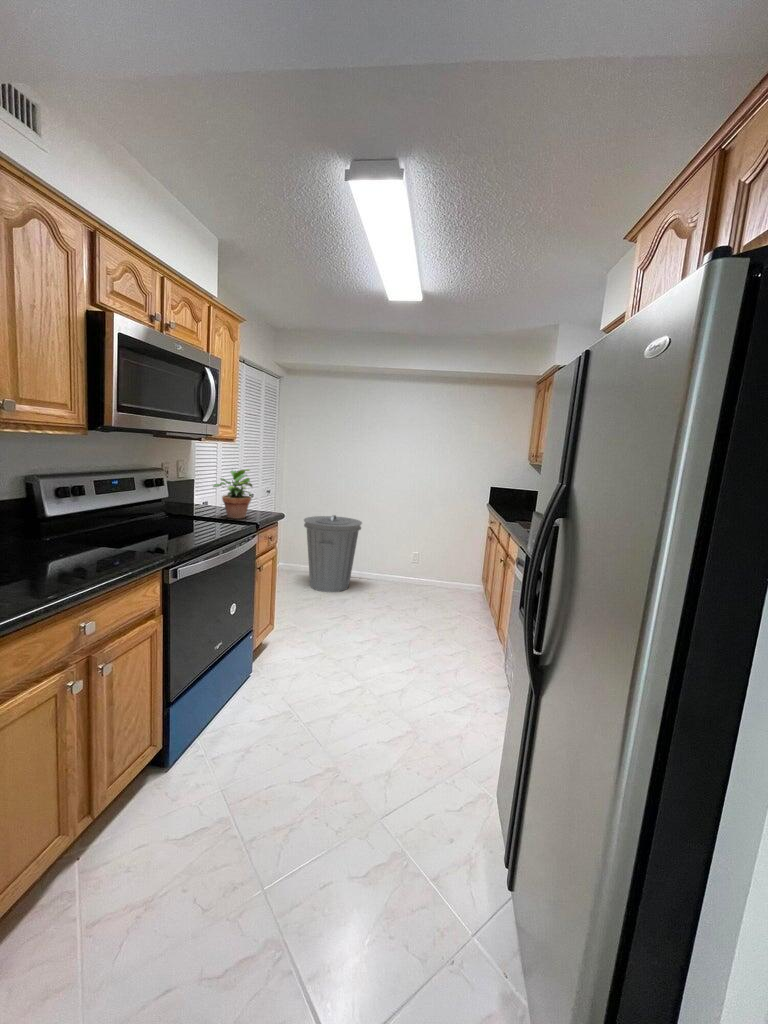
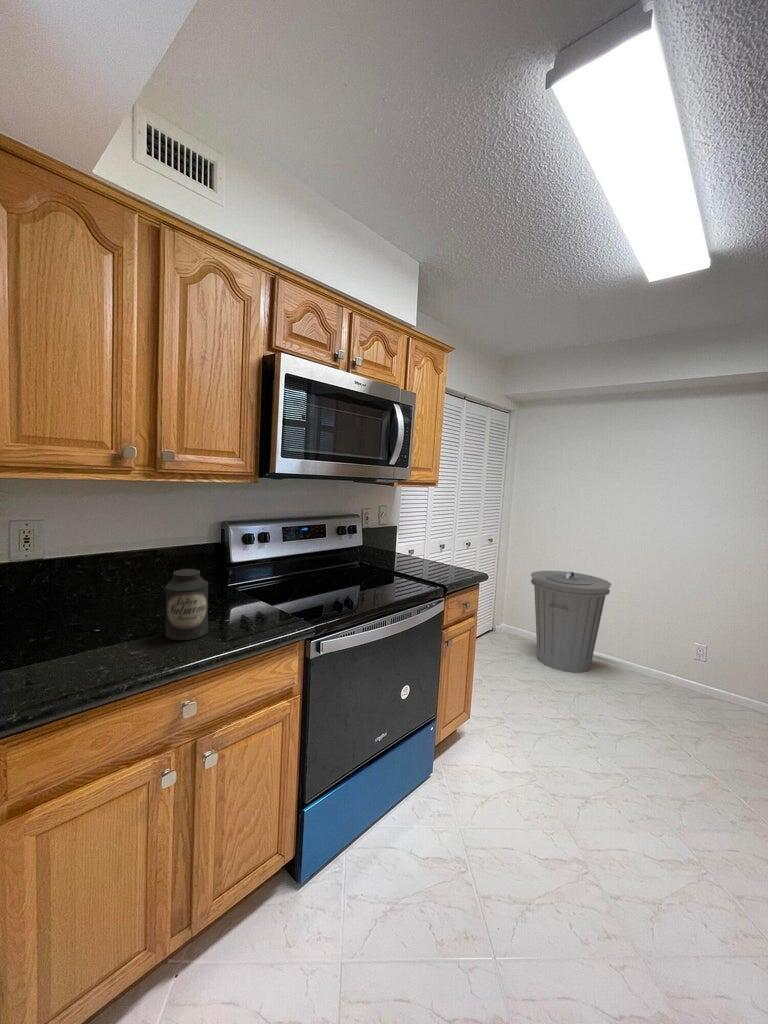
potted plant: present [213,469,252,519] -> none [404,517,449,574]
canister: none [35,514,81,576] -> present [165,569,208,640]

